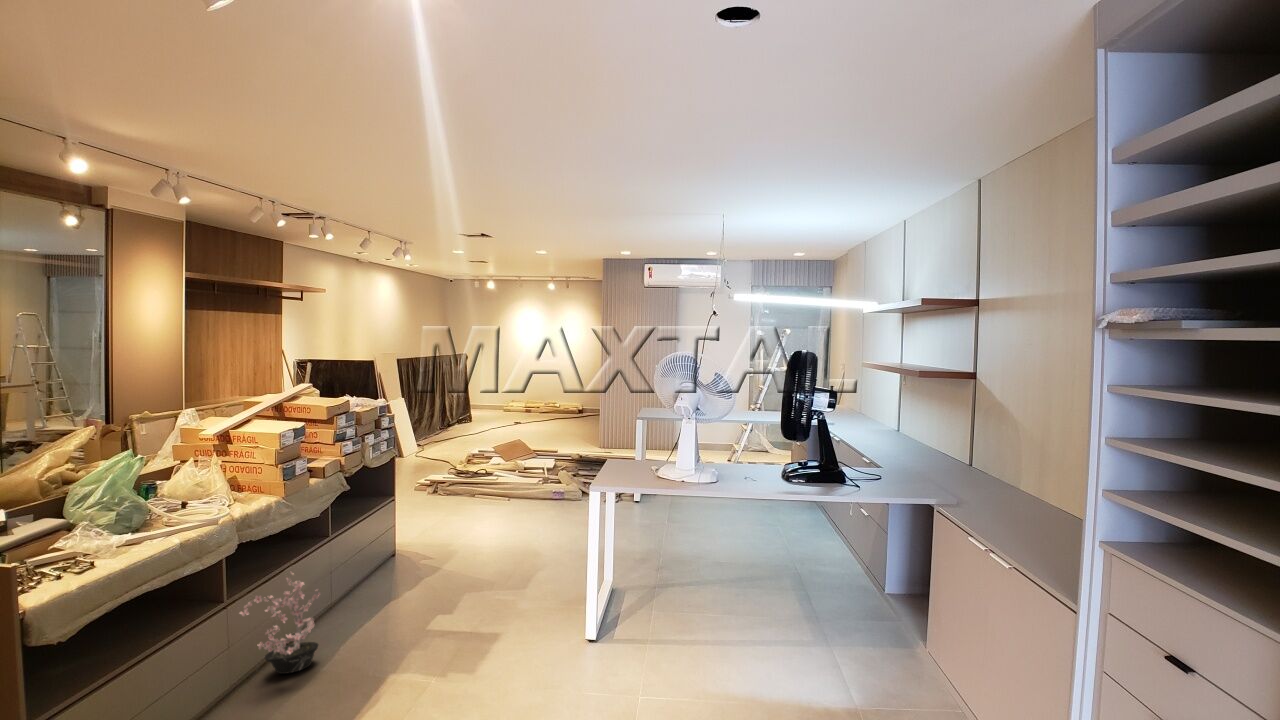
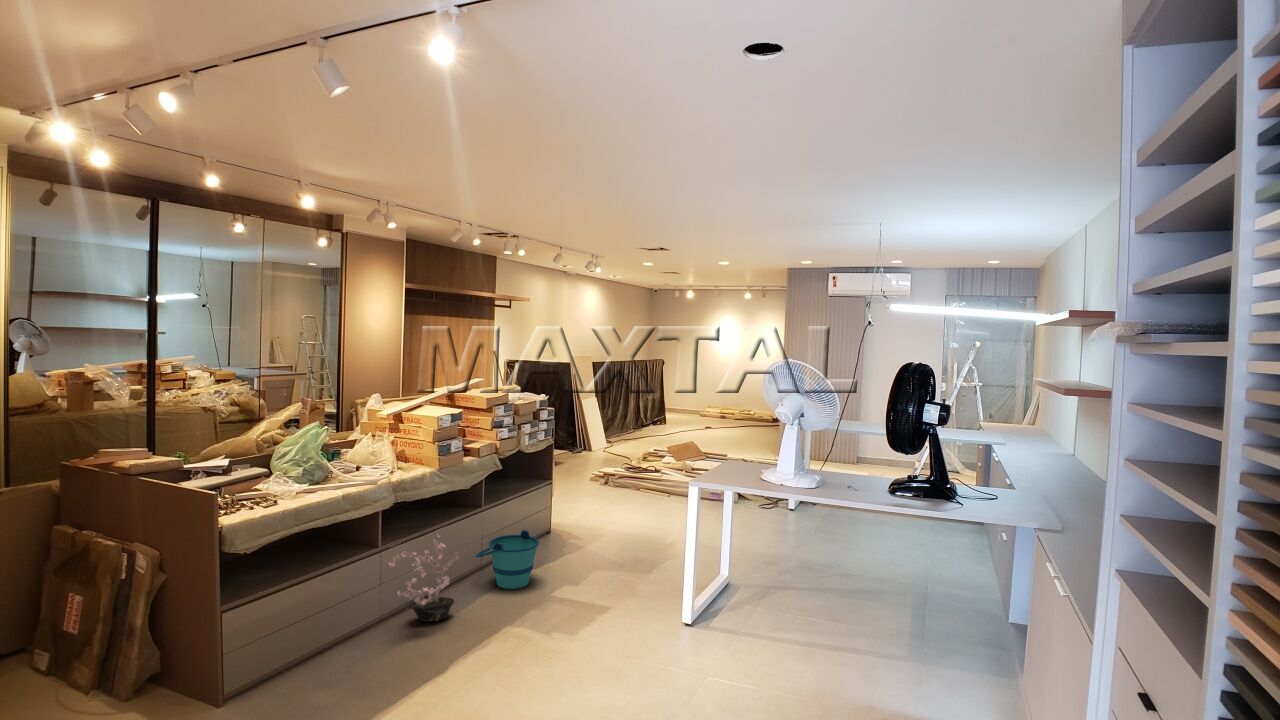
bucket: none [327,554,402,622] -> present [476,530,539,589]

